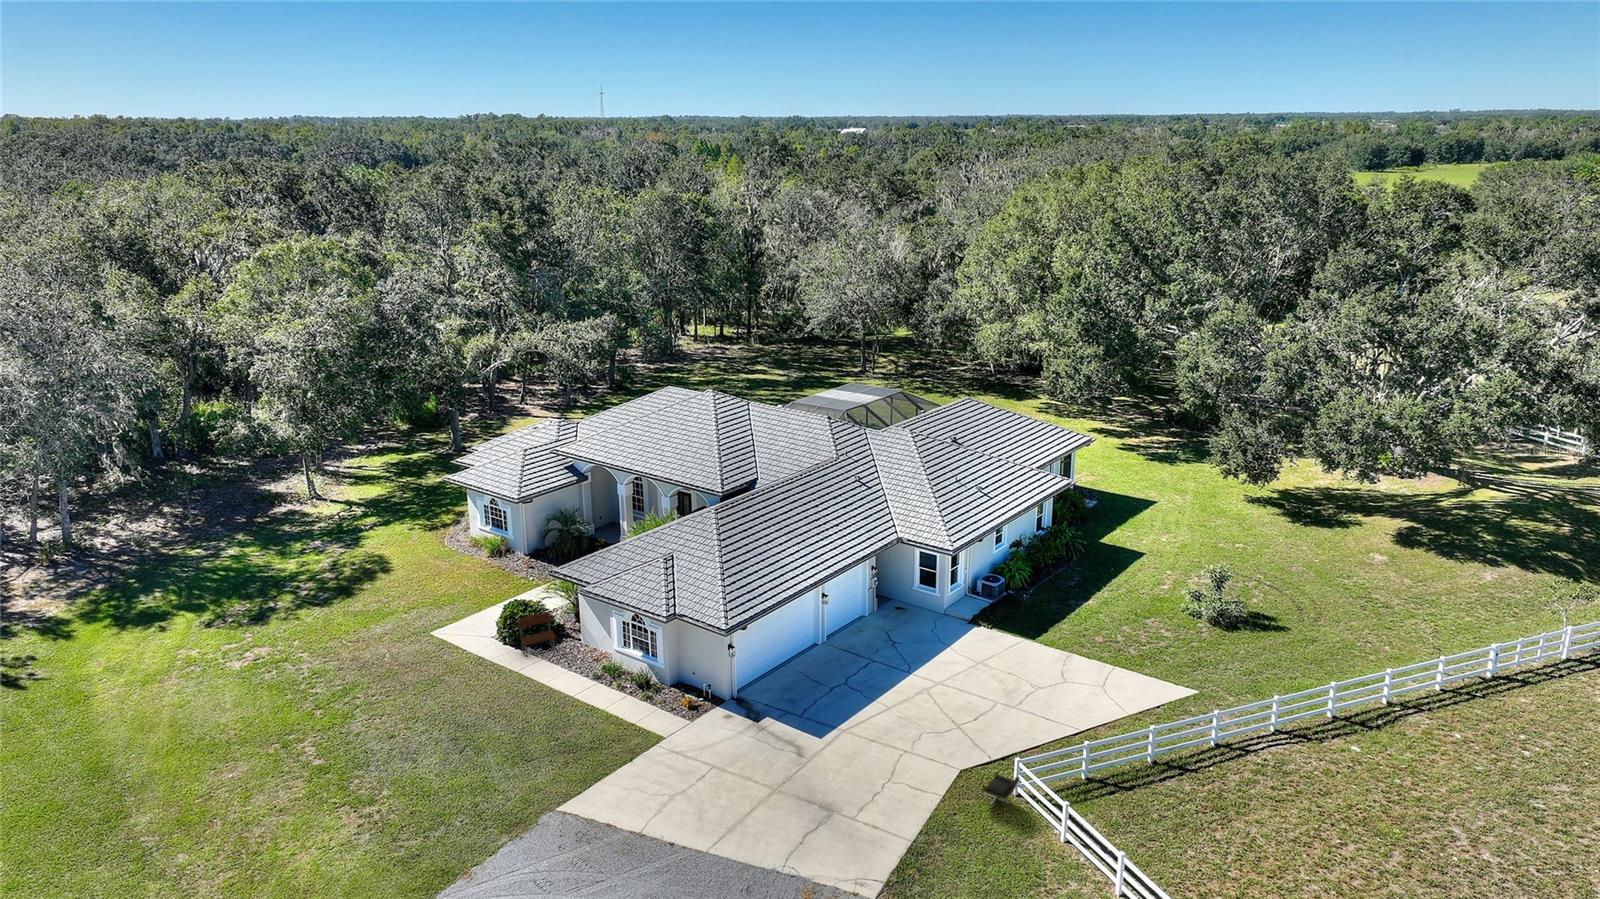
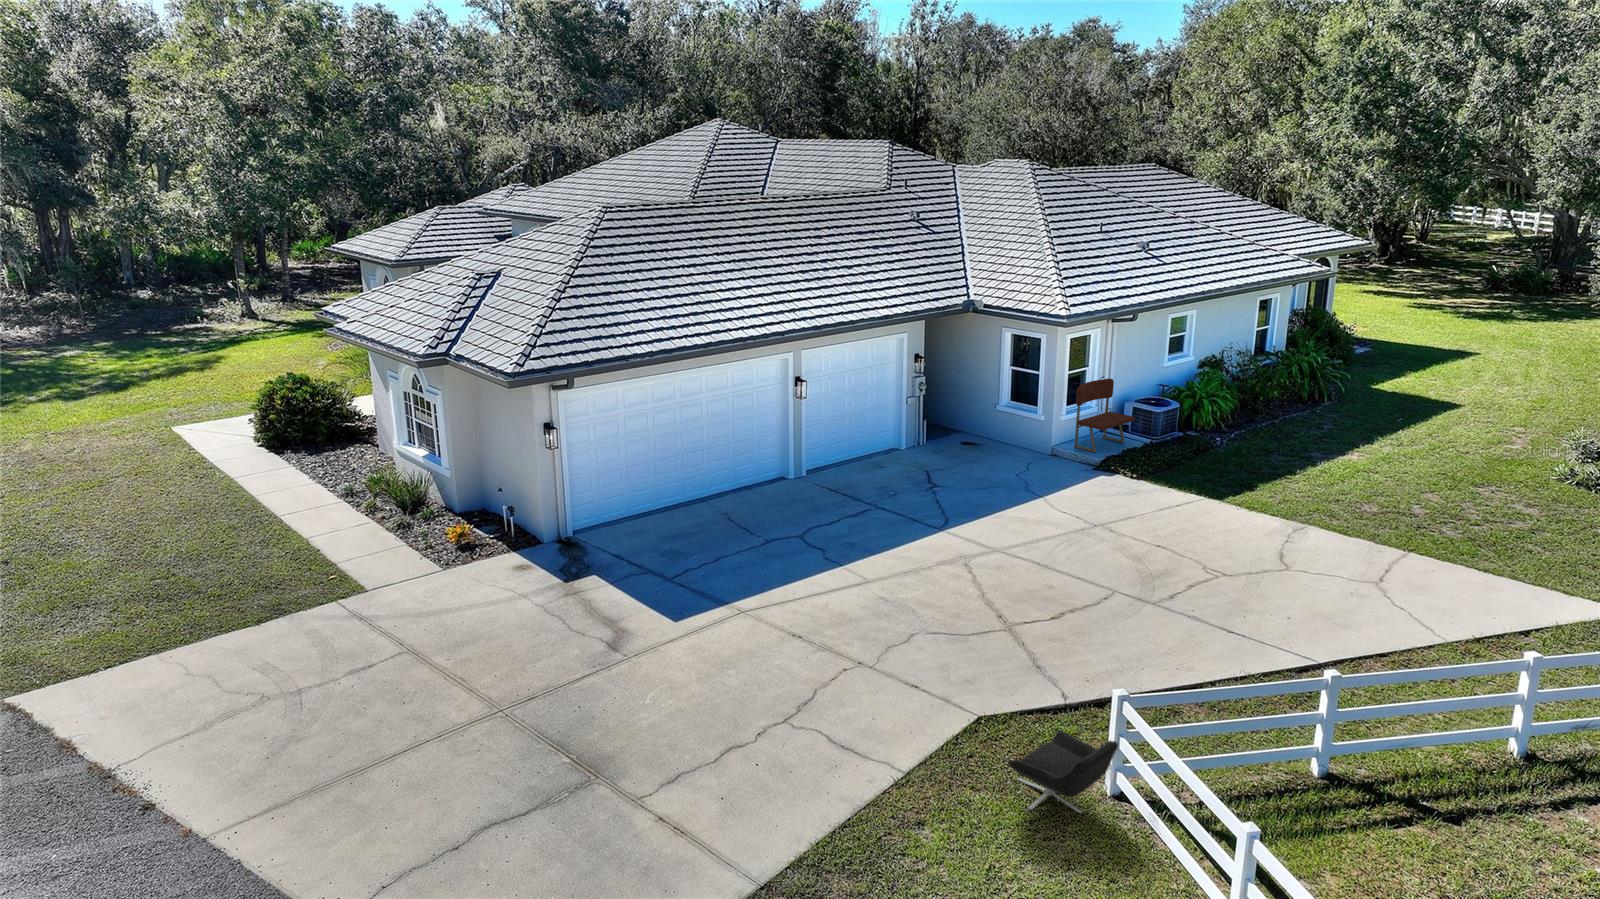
bench: present [518,612,556,656] -> present [1074,379,1135,452]

